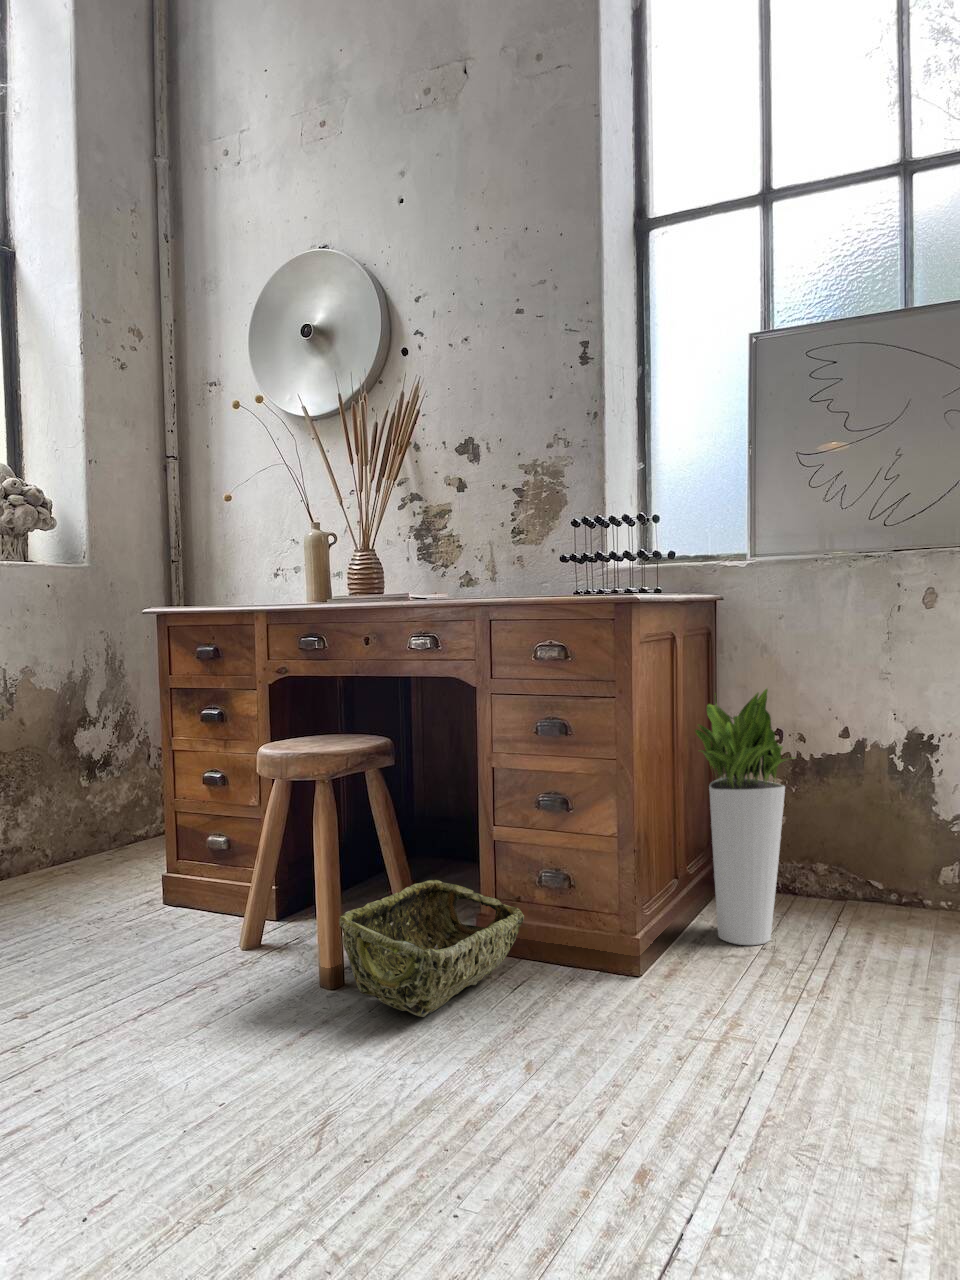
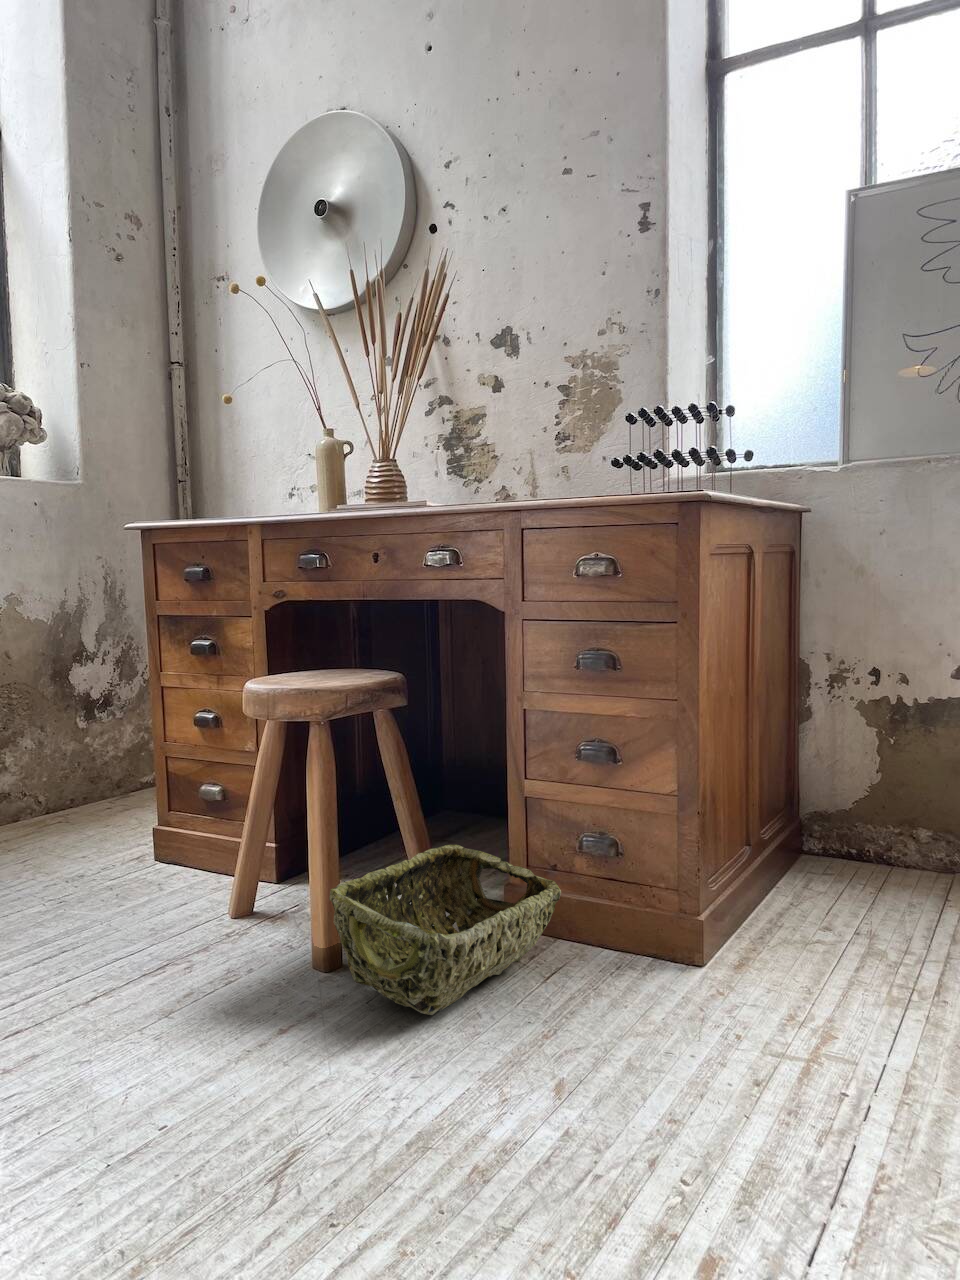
planter: present [695,689,794,945] -> none [777,615,910,931]

